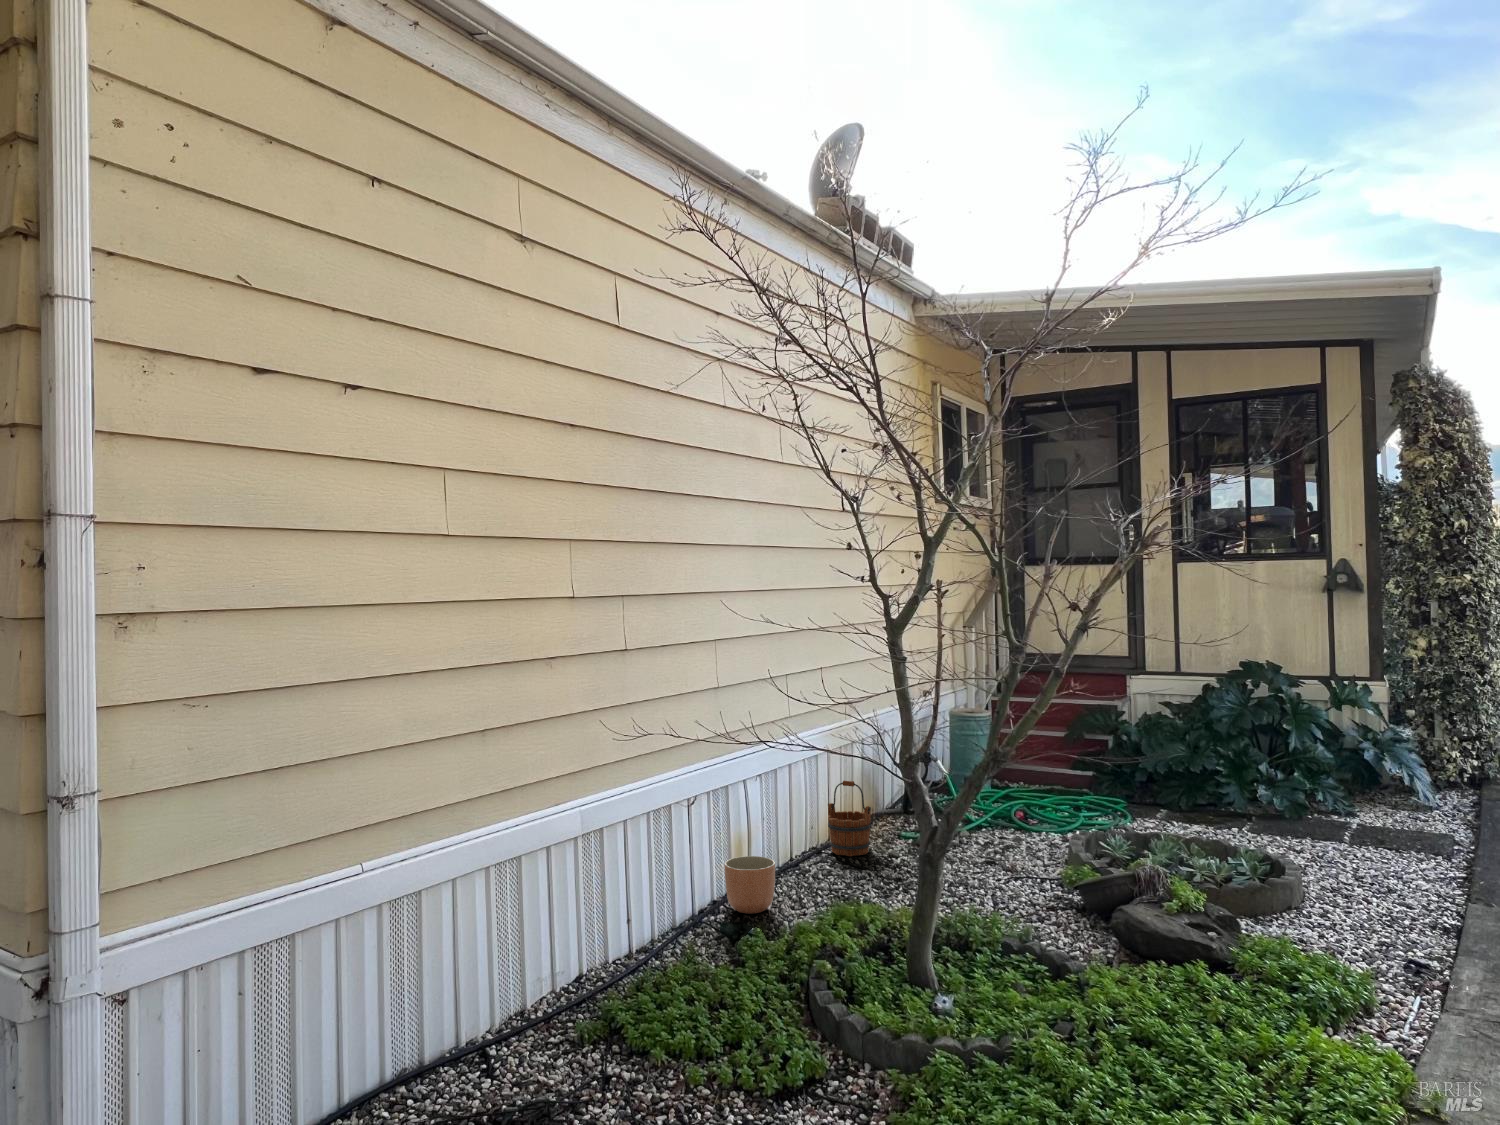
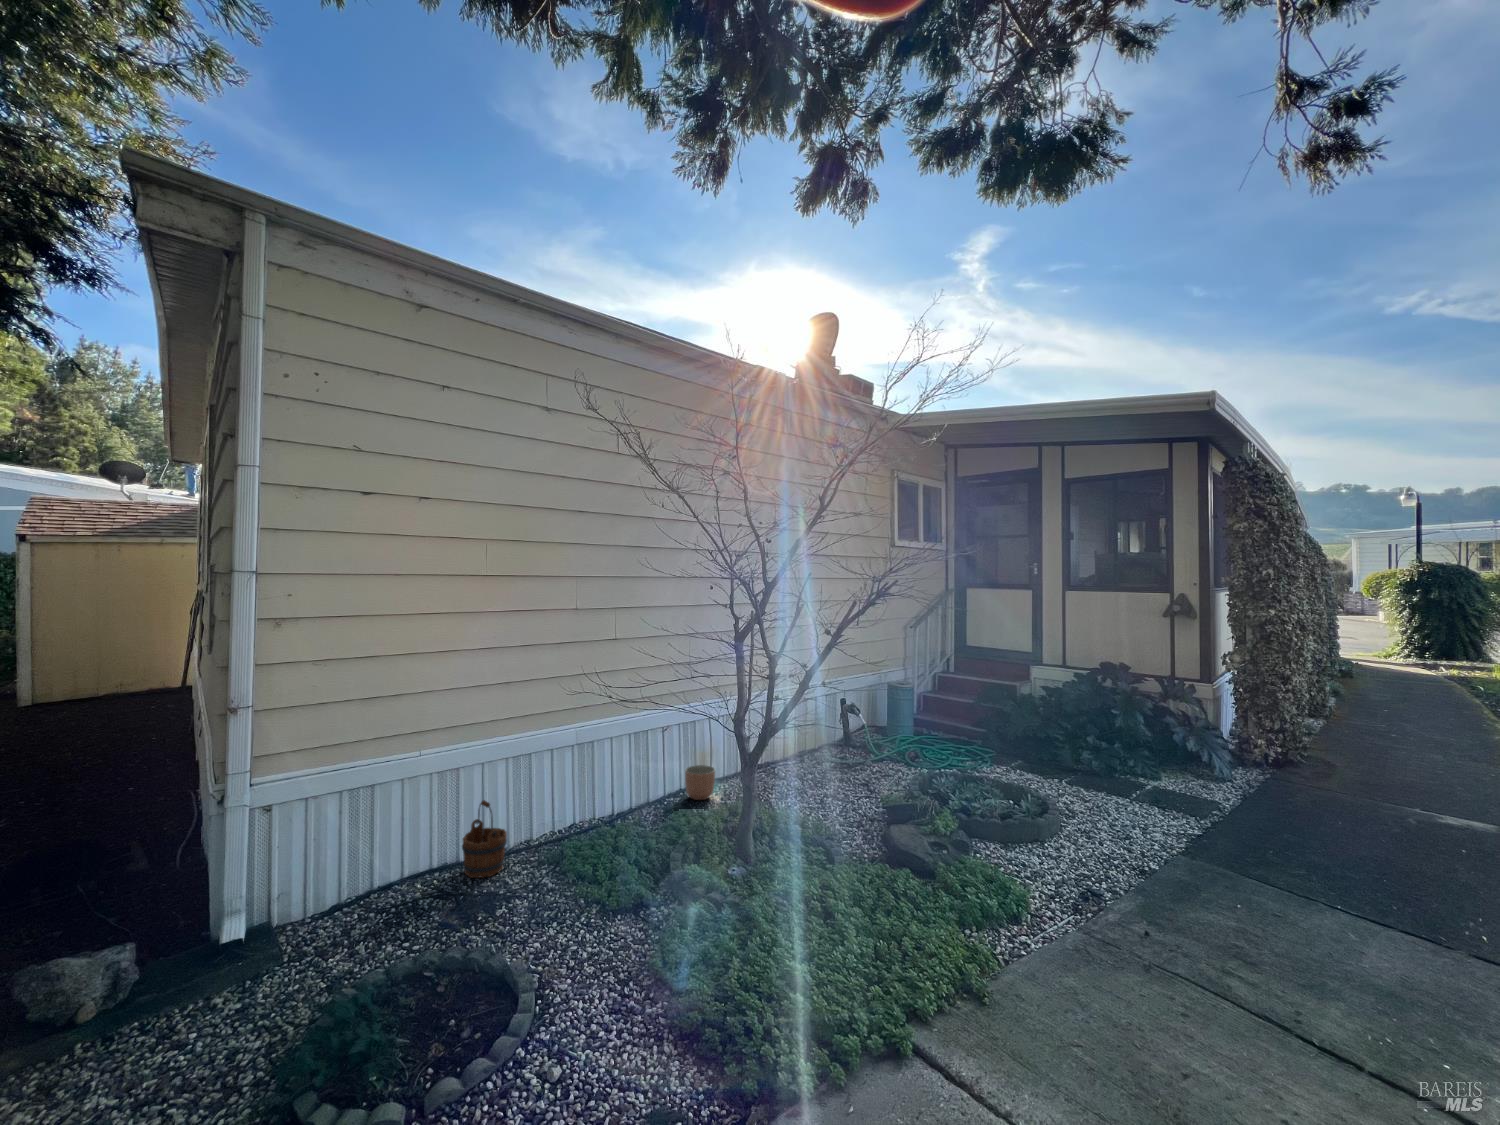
wooden bucket: present [828,781,871,856] -> present [462,800,507,878]

